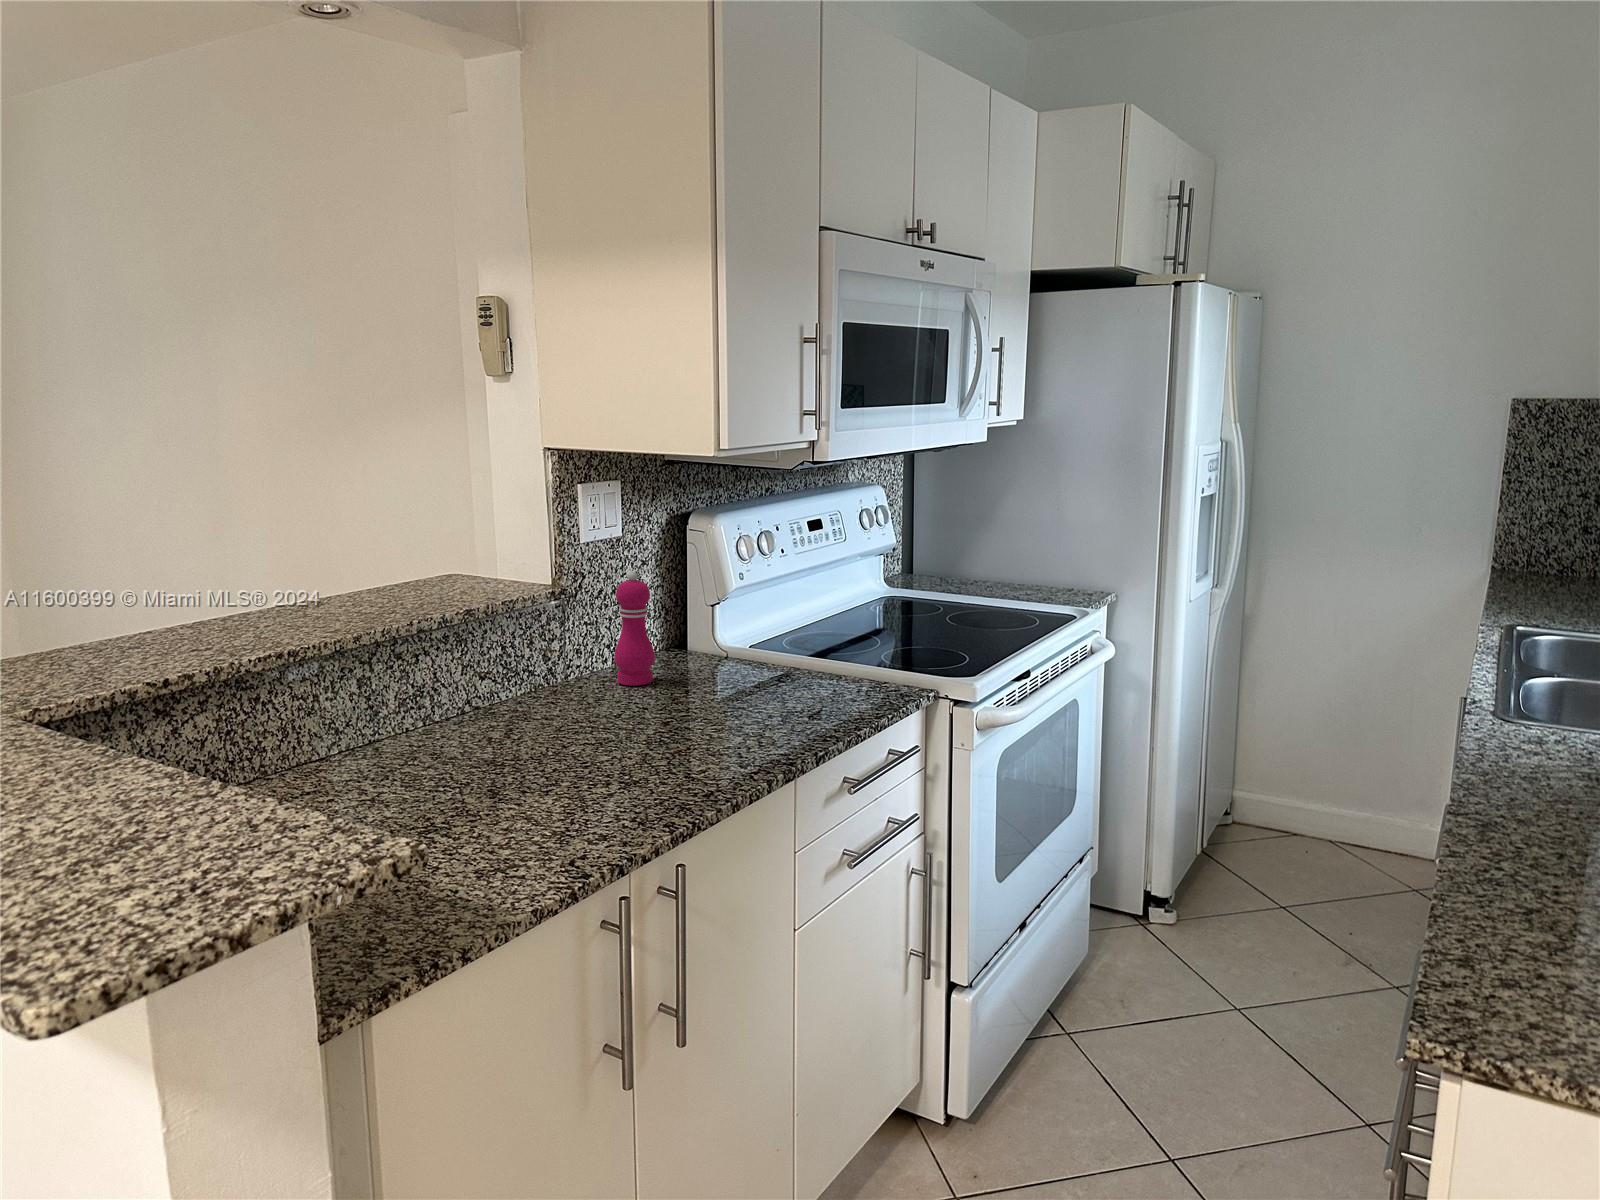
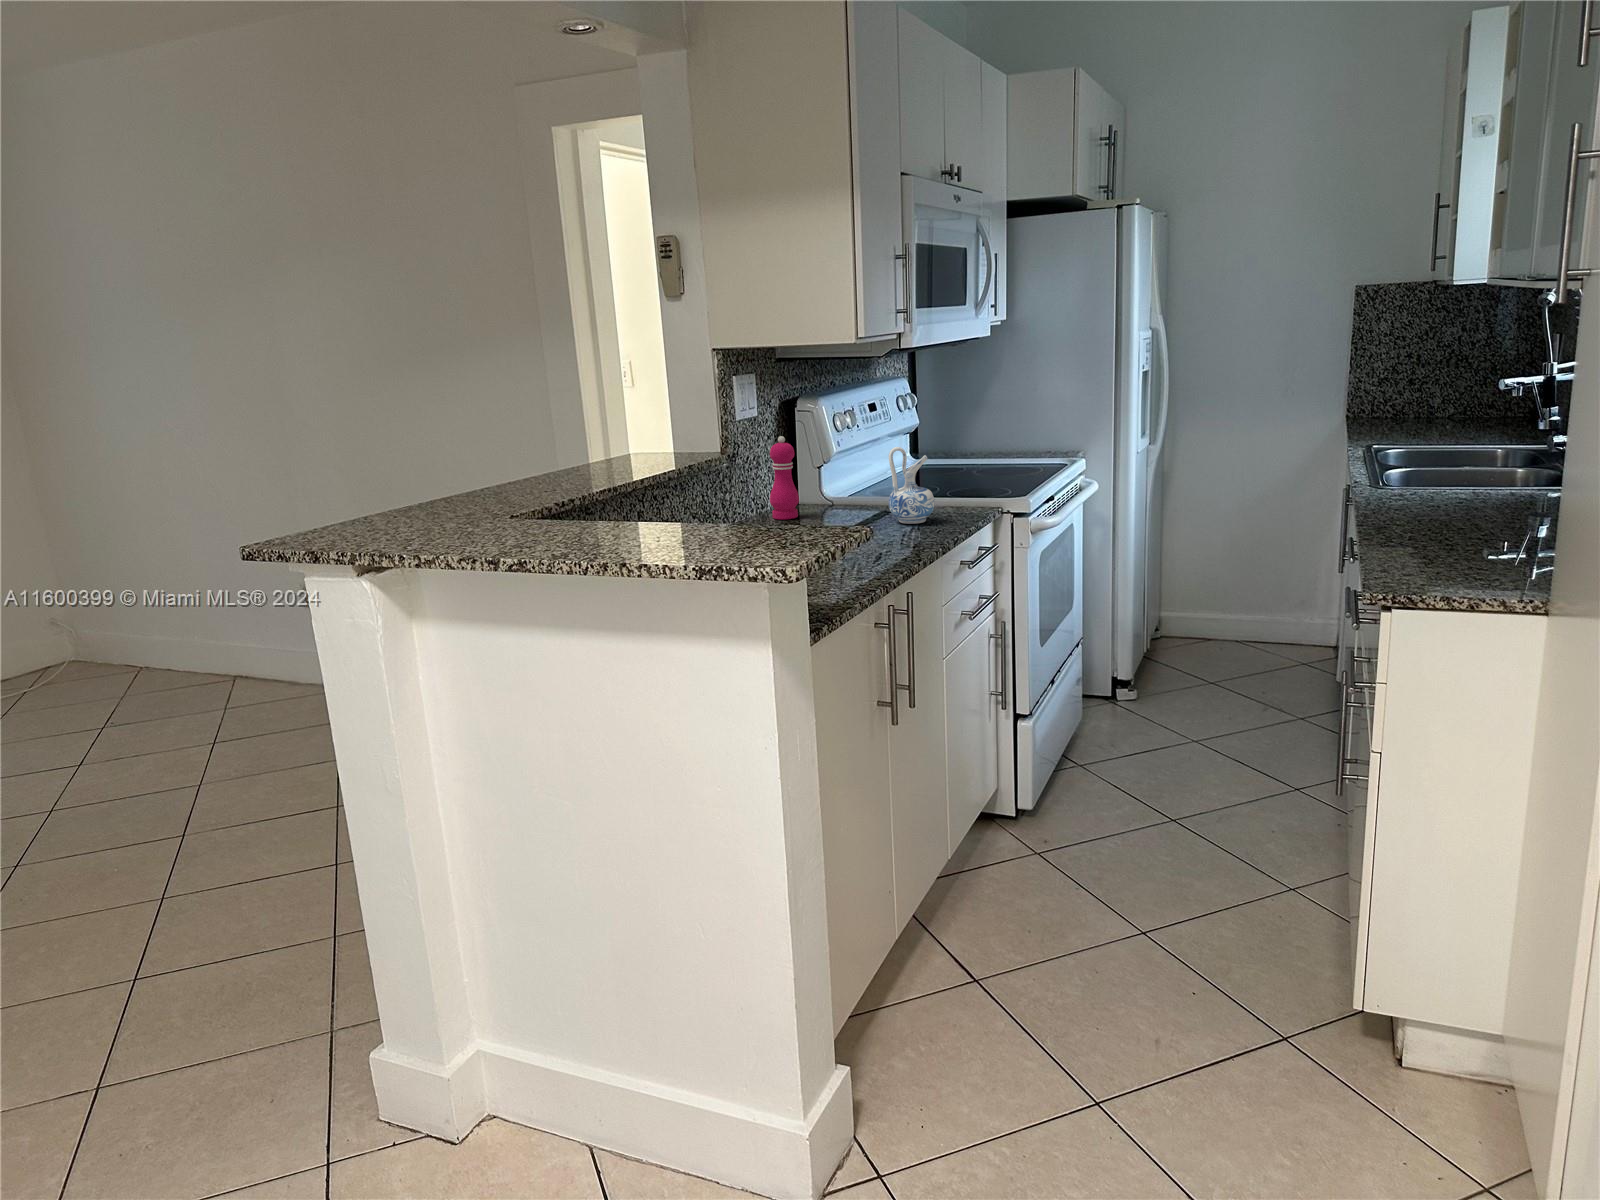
ceramic pitcher: none [759,604,824,714] -> present [889,447,934,524]

